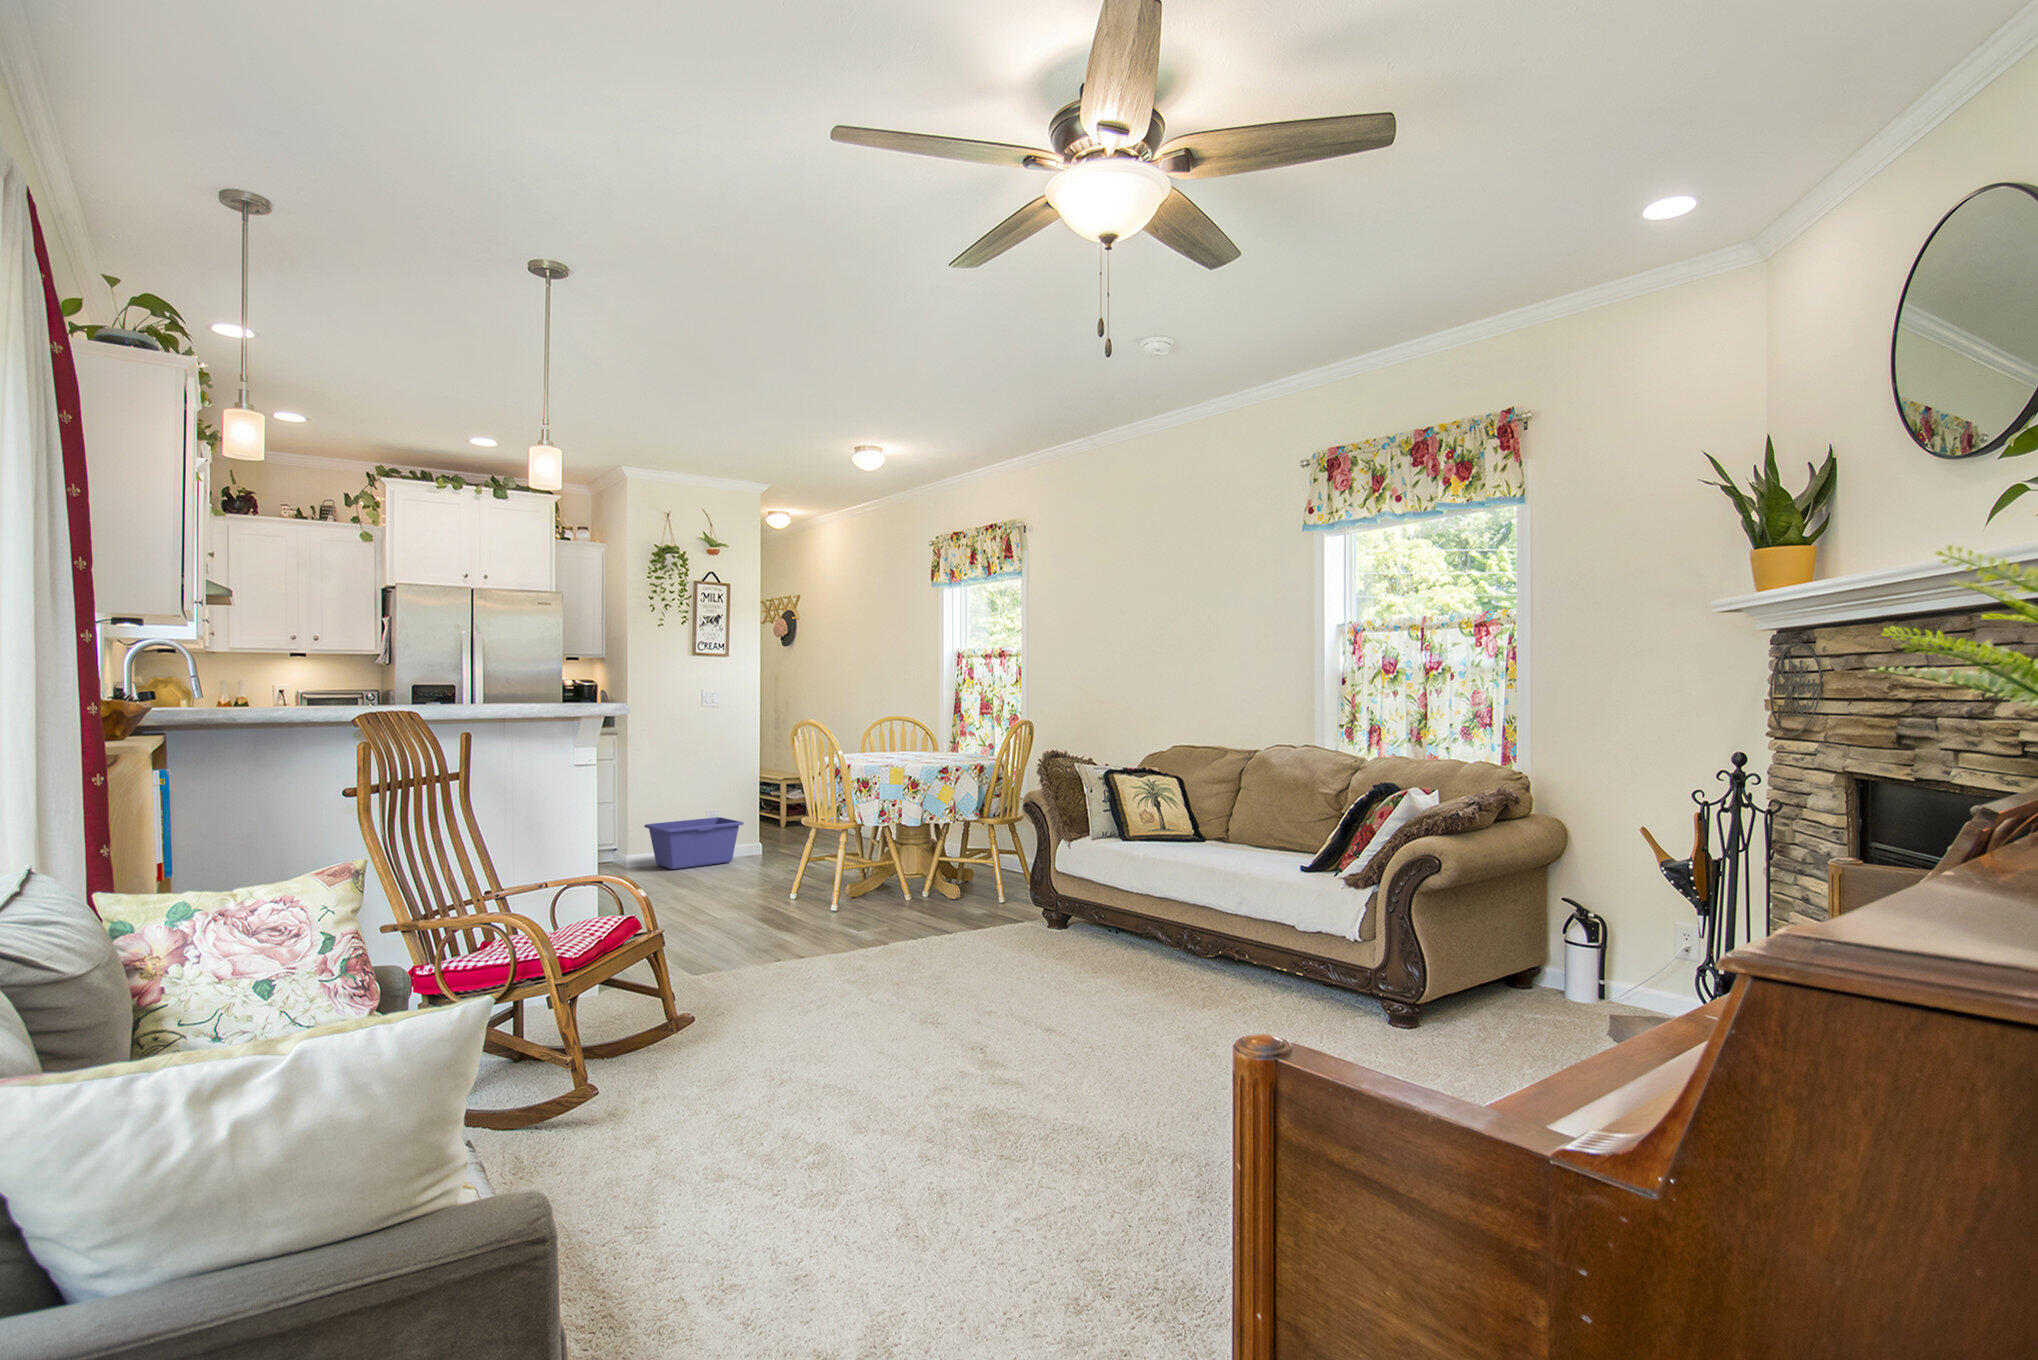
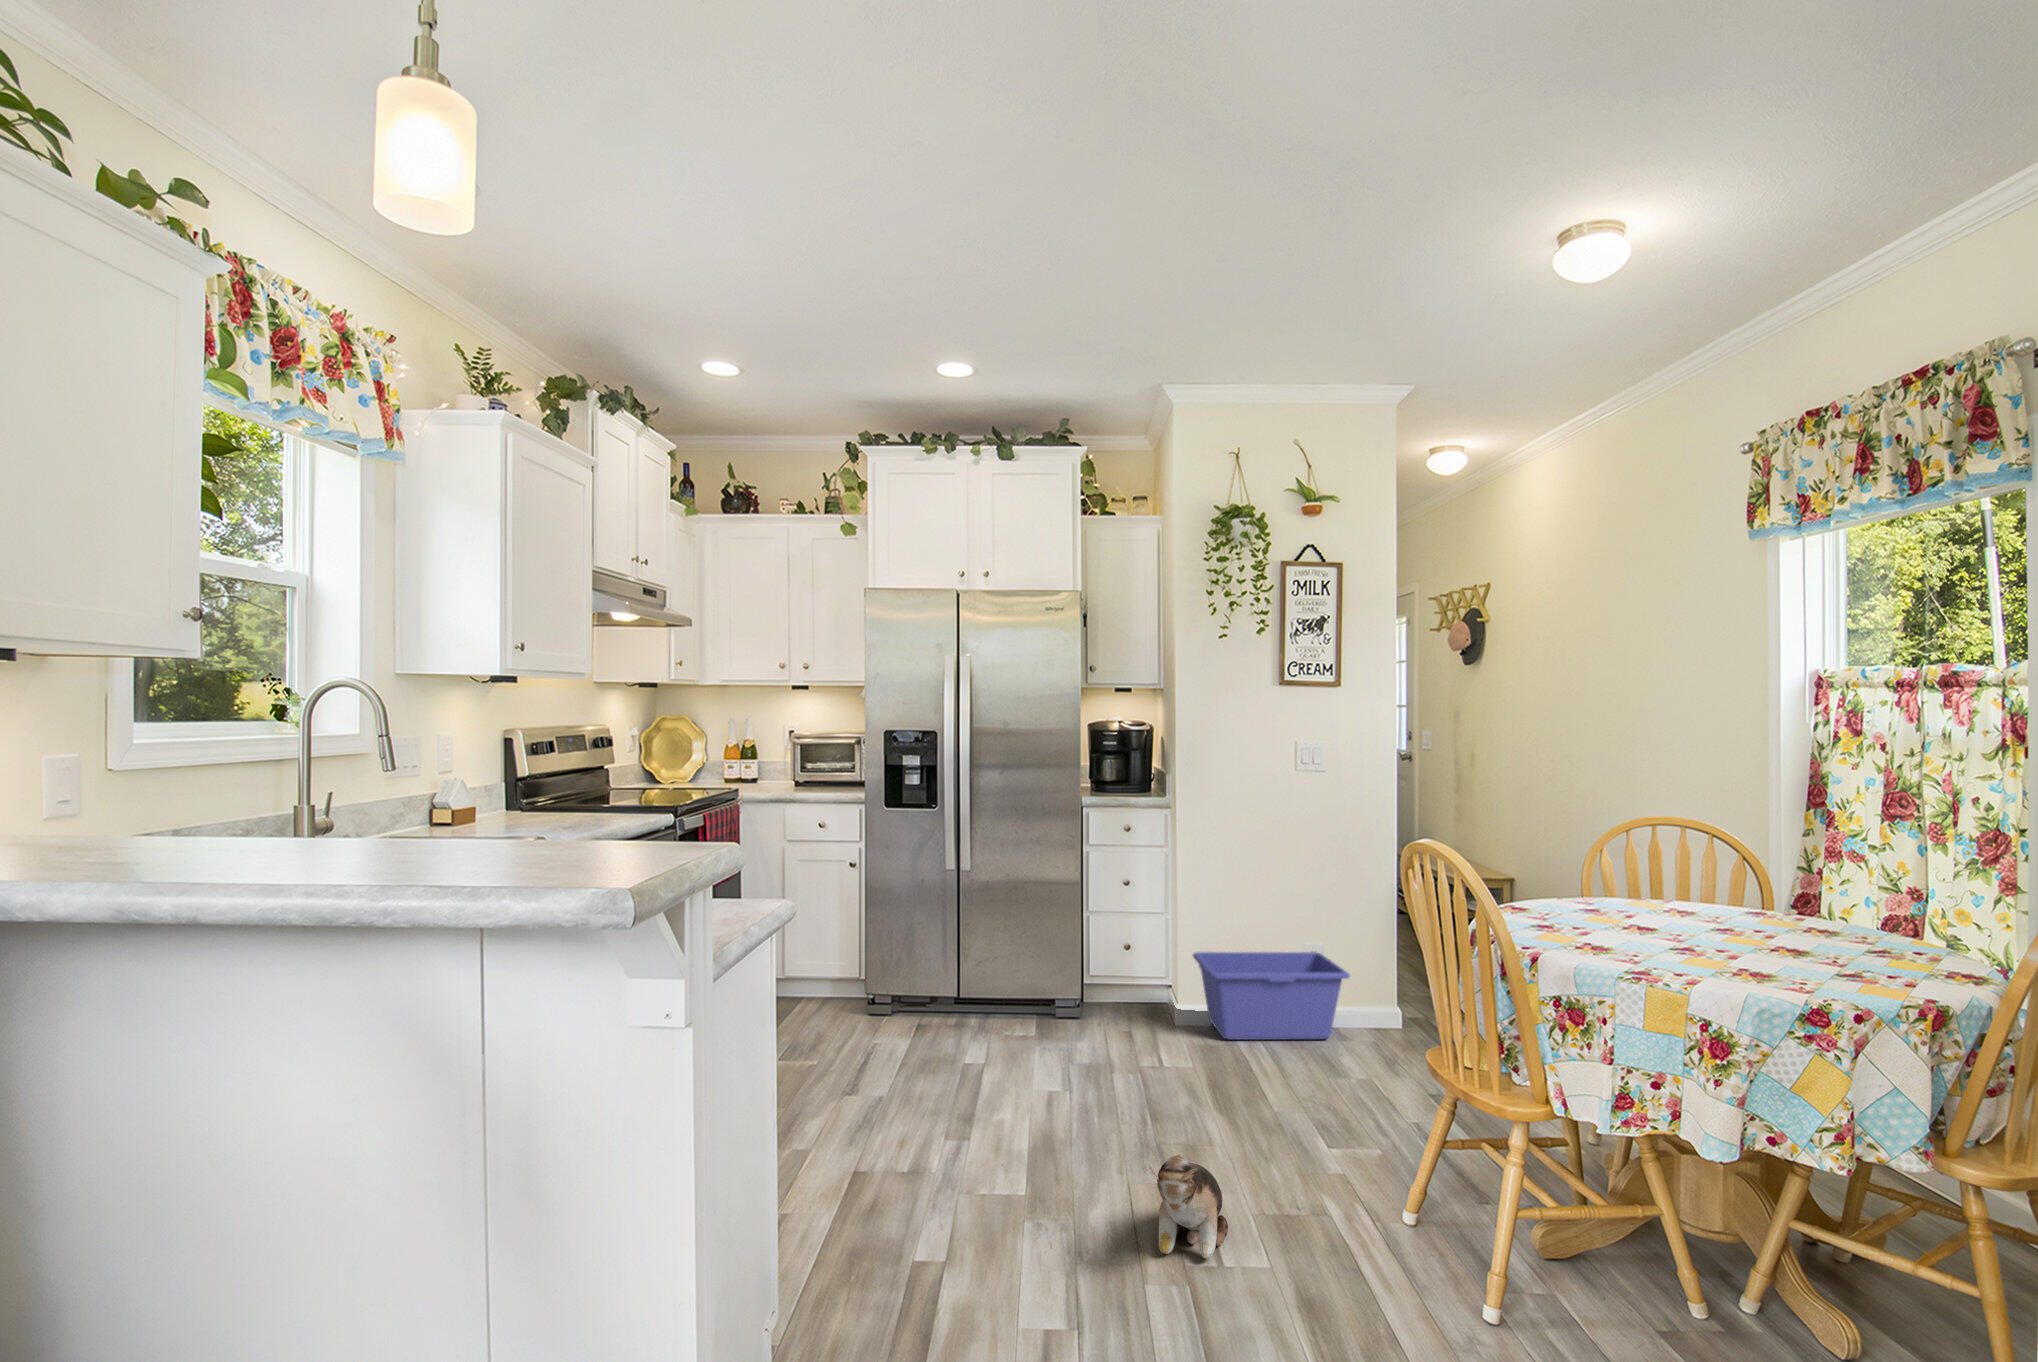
plush toy: none [697,876,727,925] -> present [1149,1155,1228,1258]

